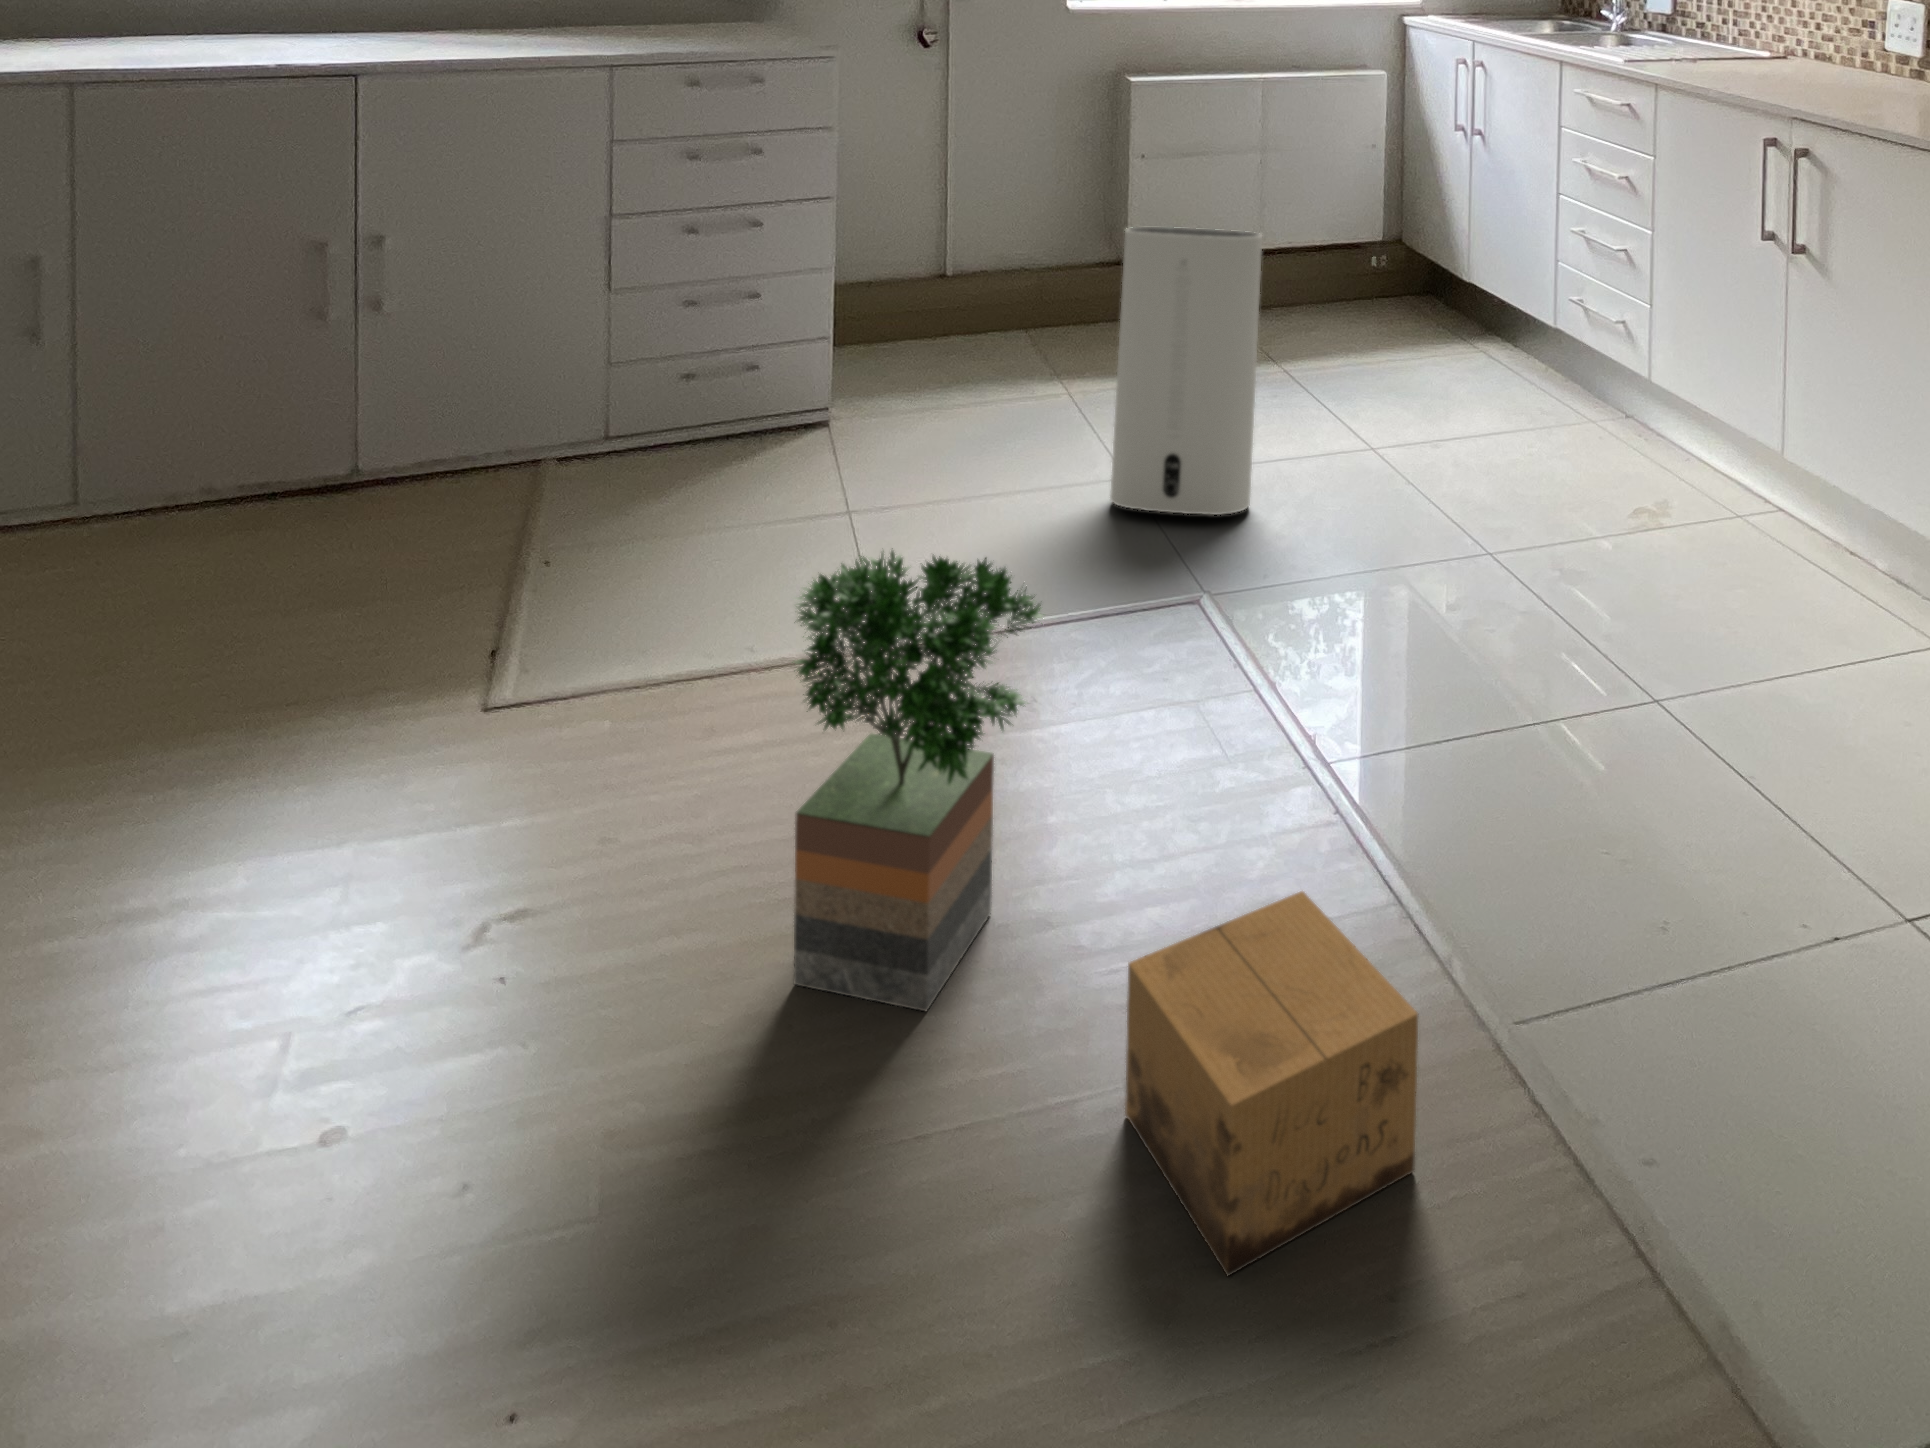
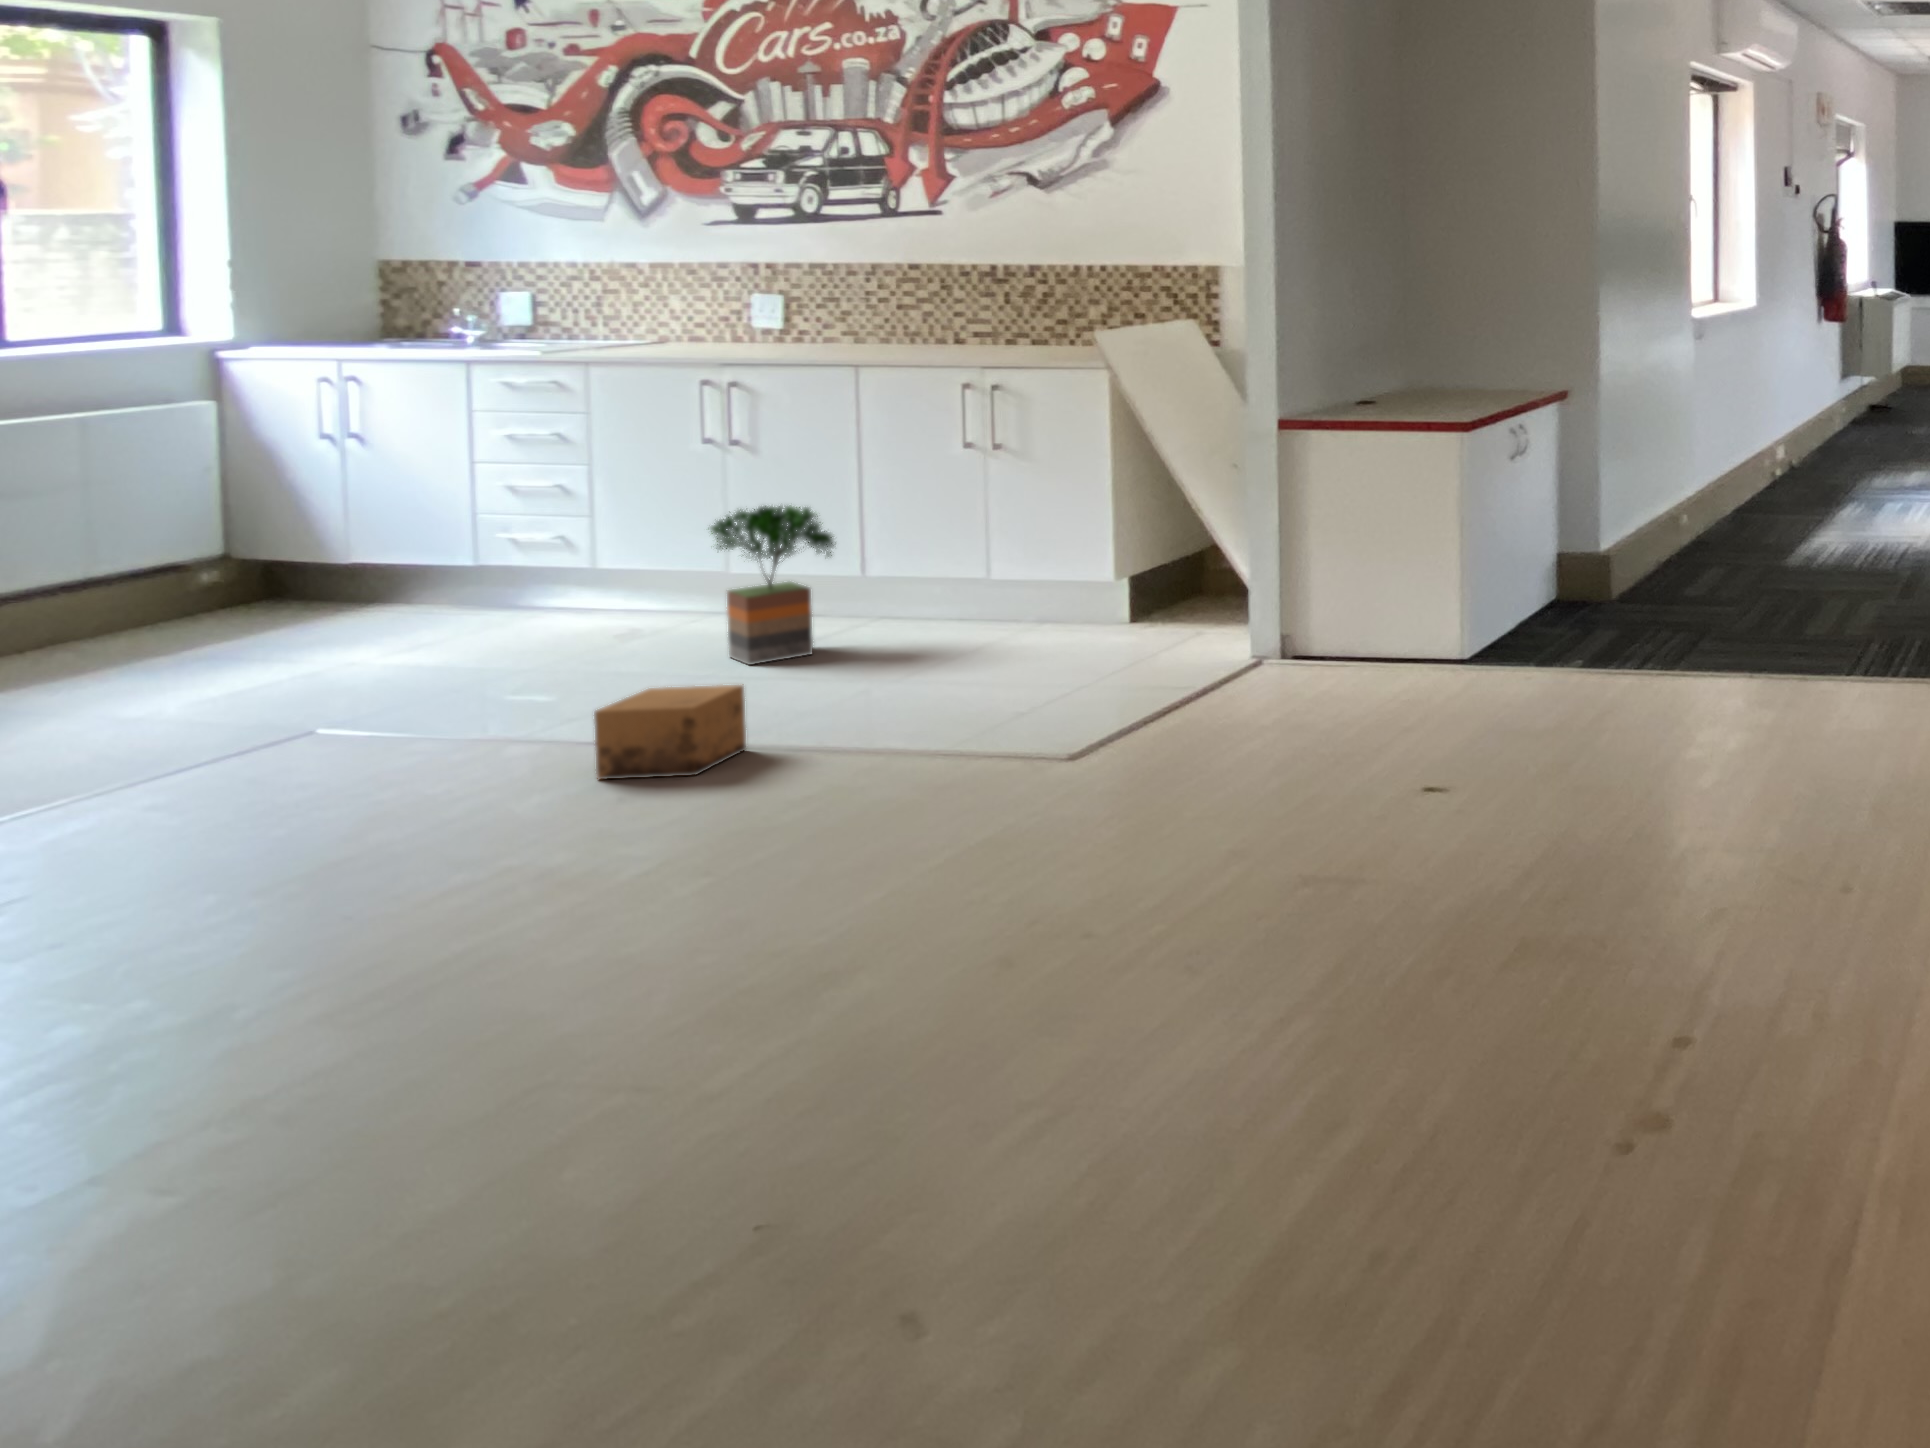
air purifier: present [1110,227,1262,515] -> none [144,501,311,725]
potted tree: present [794,551,1042,1012] -> present [708,505,836,665]

